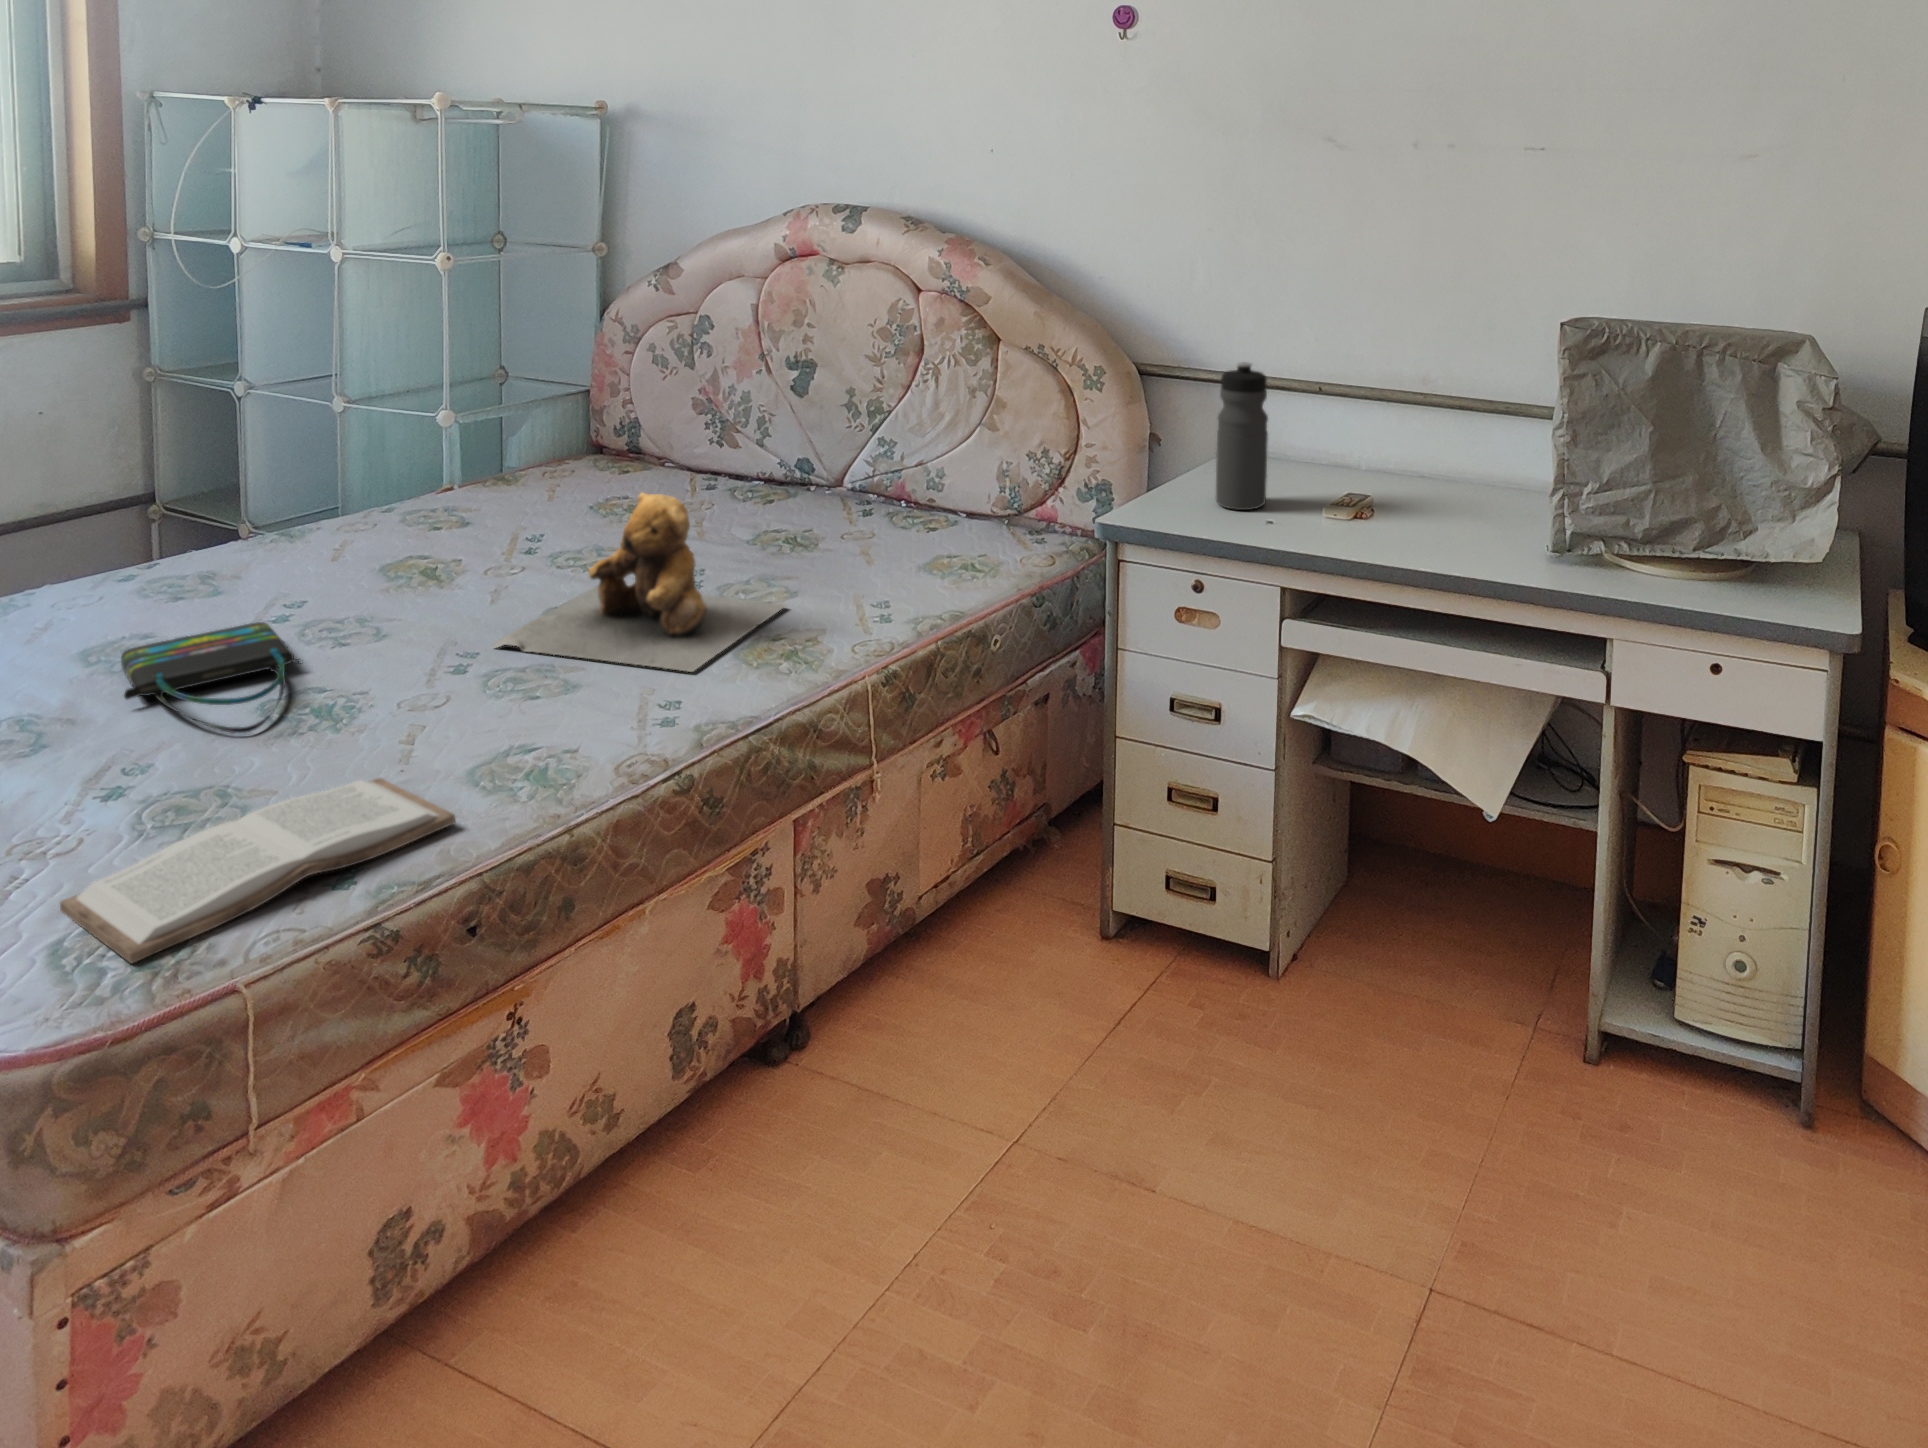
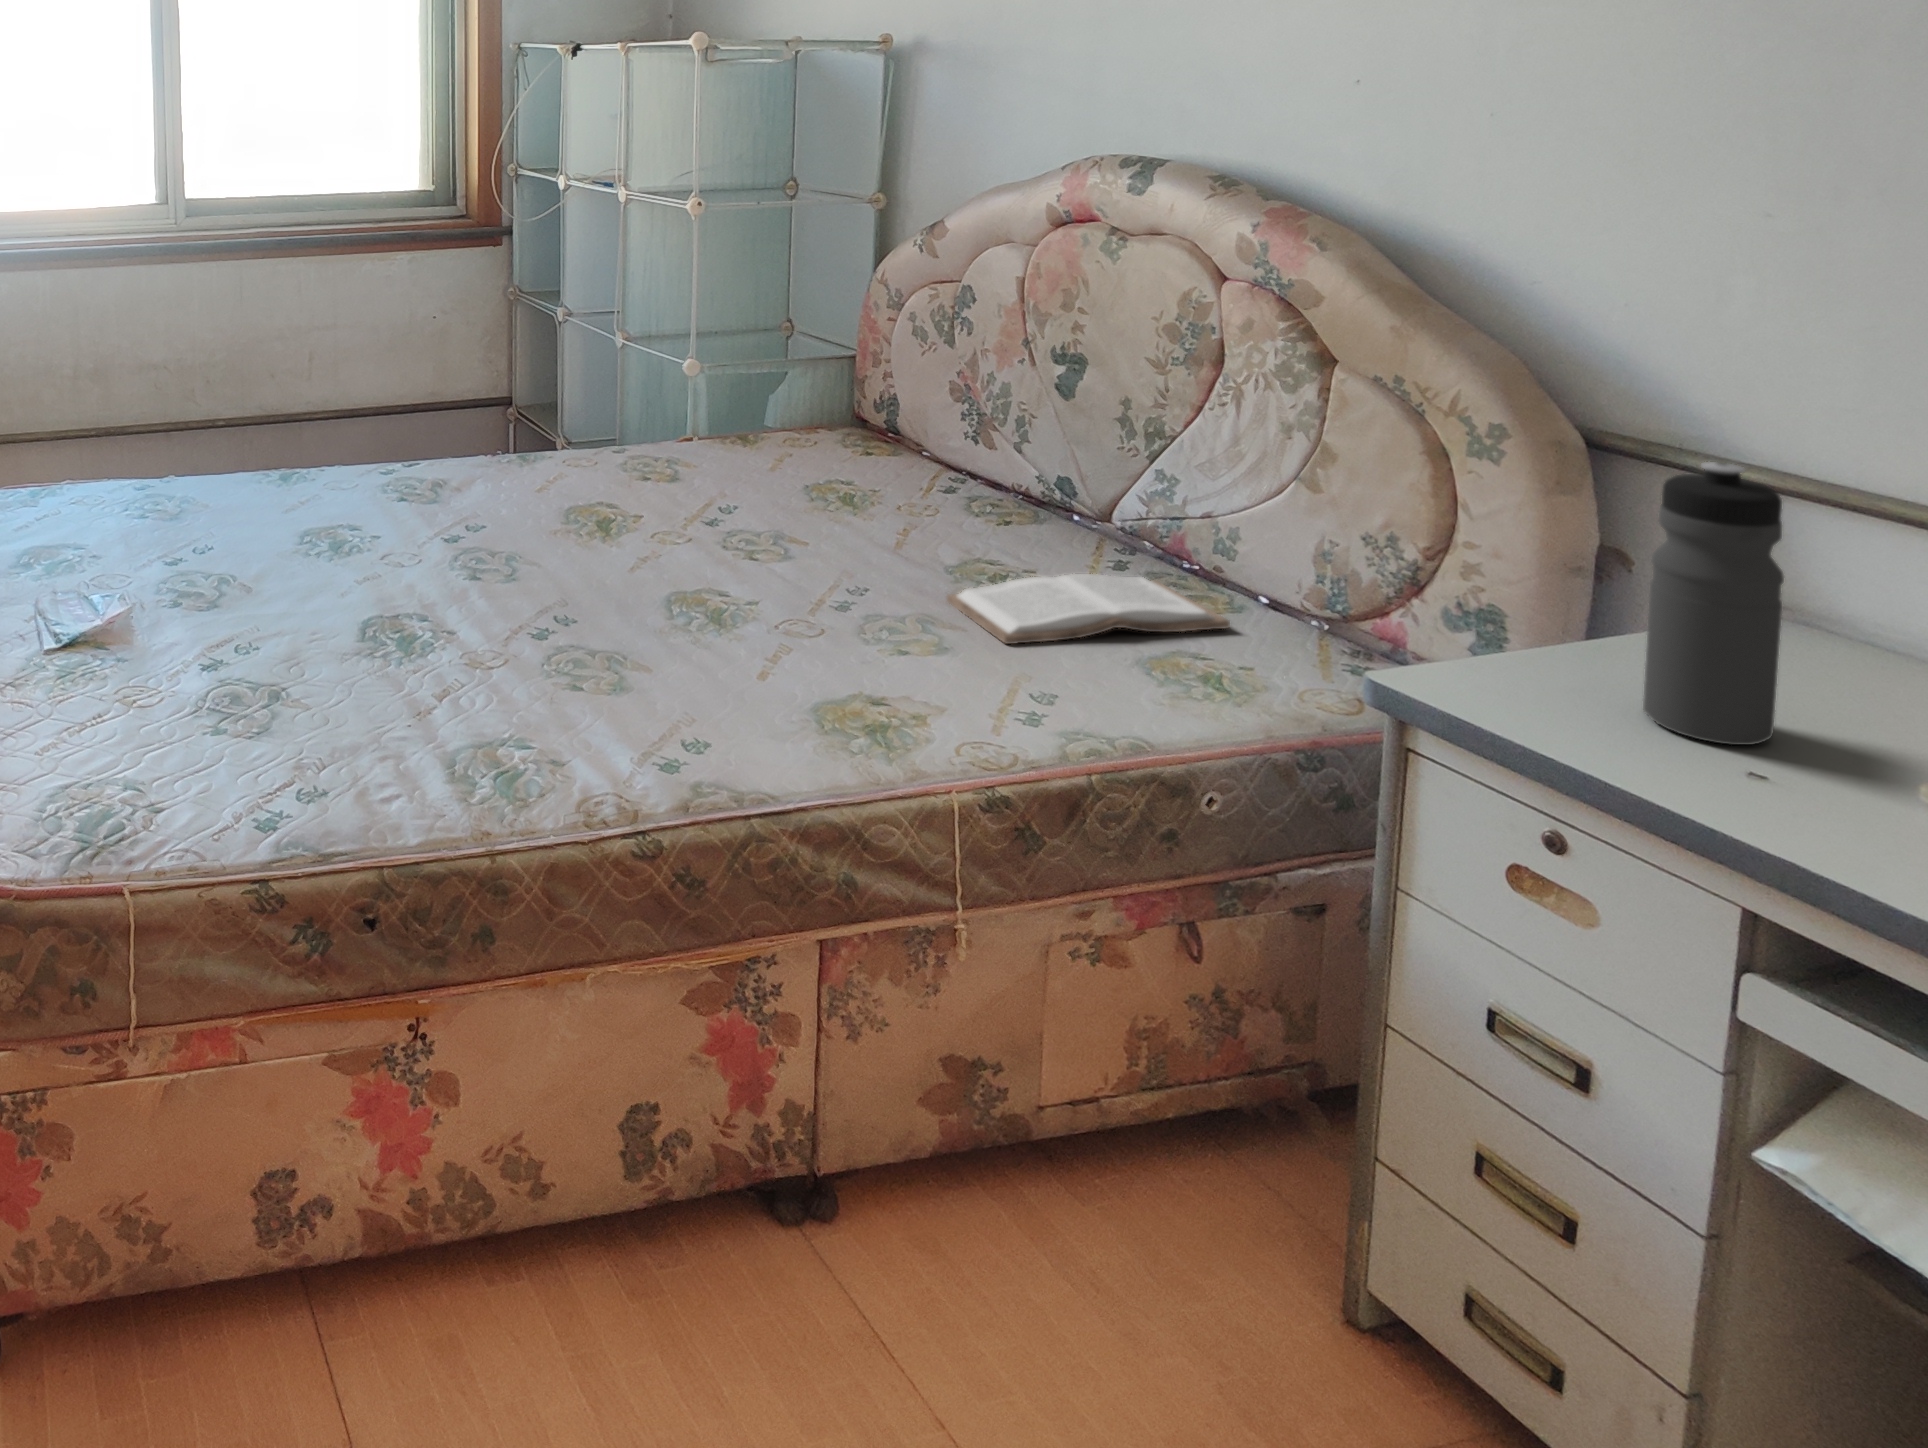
teddy bear: present [493,493,785,672] -> none [584,488,915,714]
tote bag: present [121,622,300,733] -> none [293,539,428,641]
book: present [60,778,455,963] -> present [947,574,1230,644]

